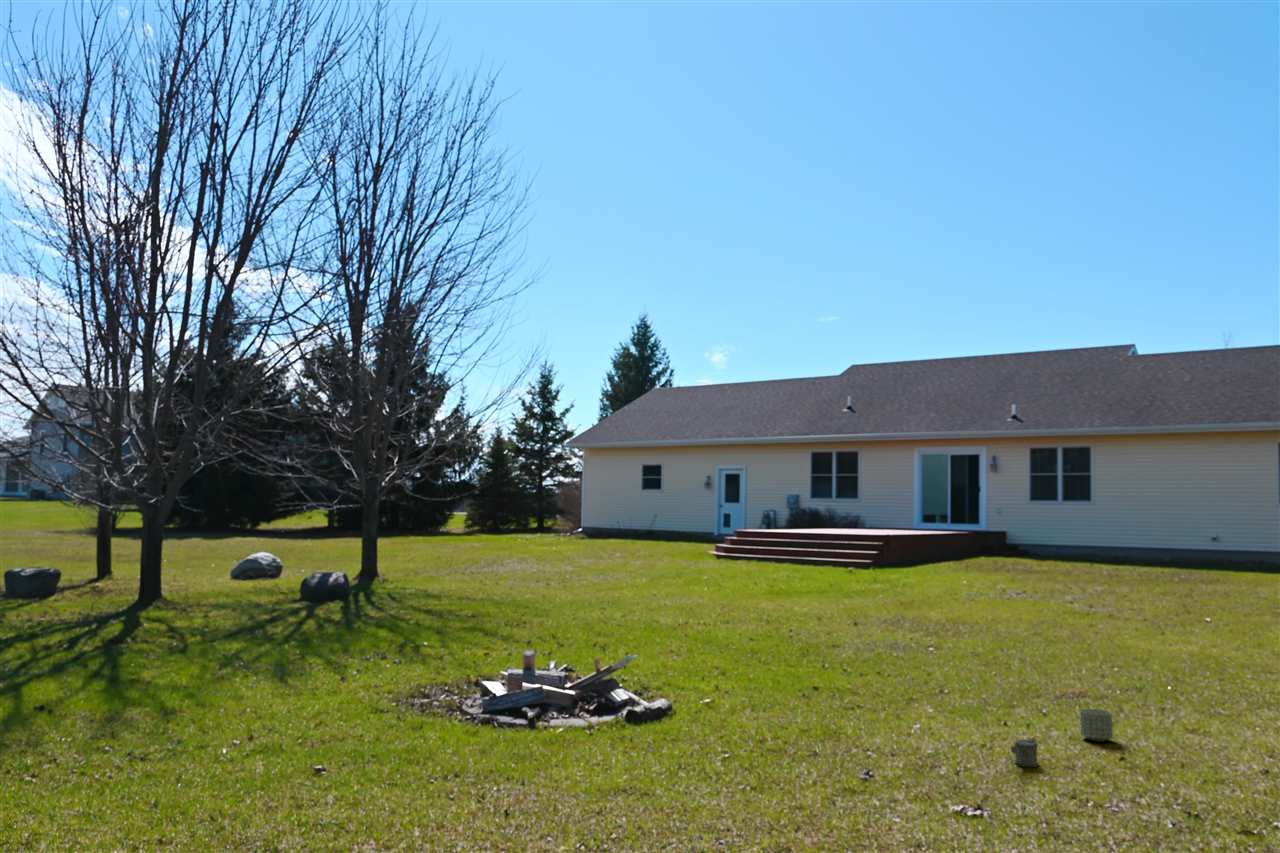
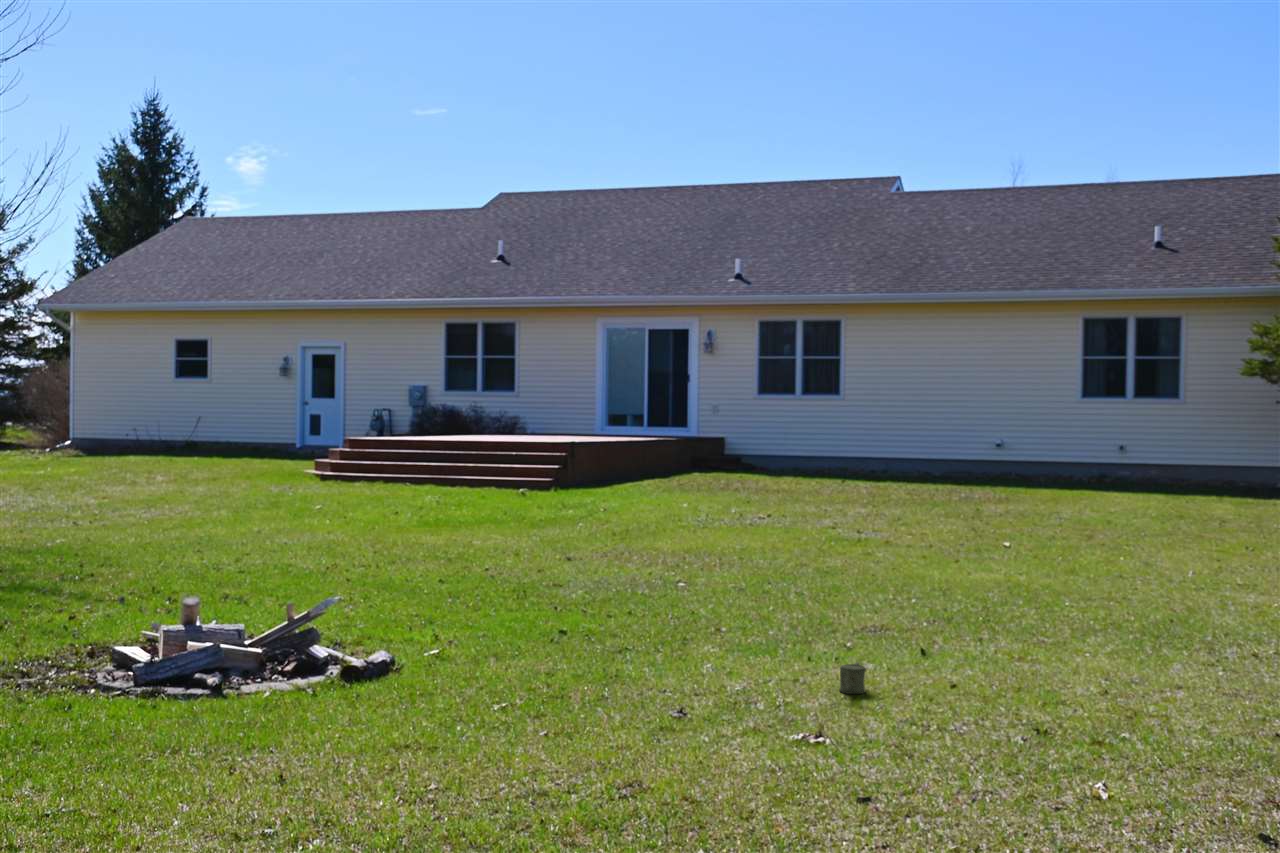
planter: present [1080,709,1113,742] -> none [898,630,933,666]

